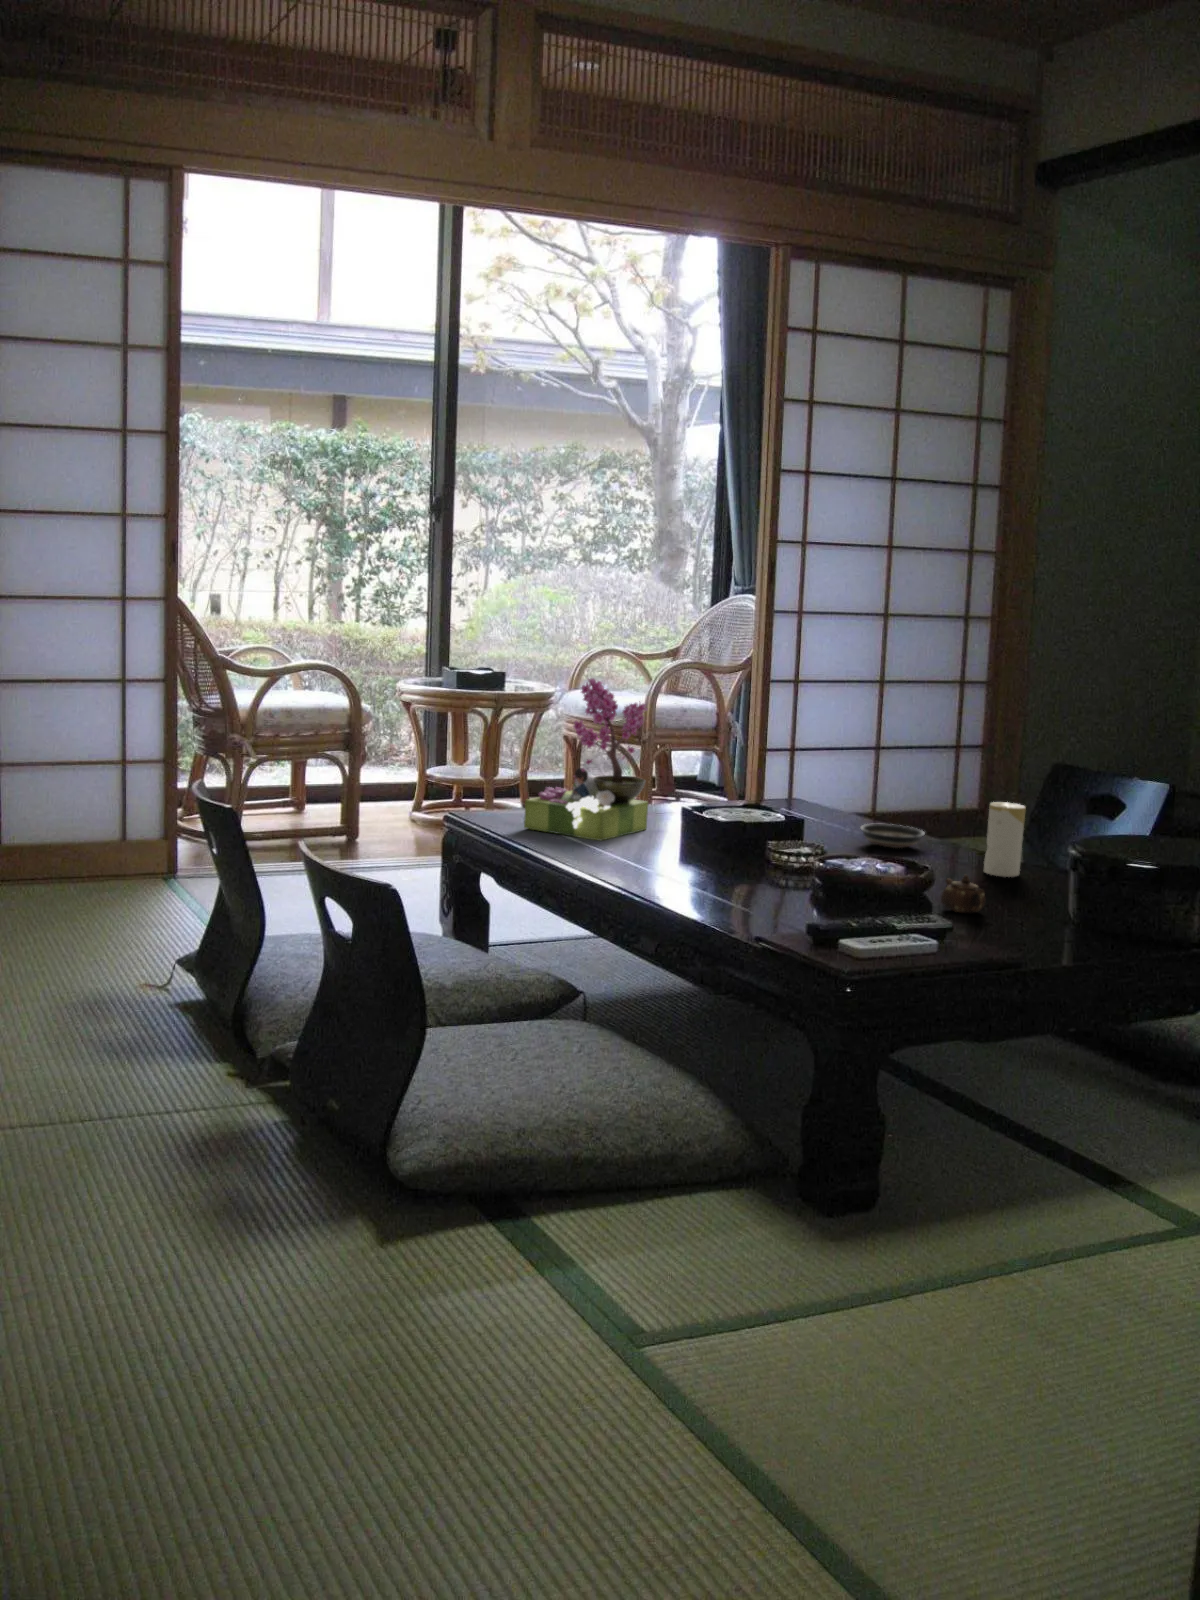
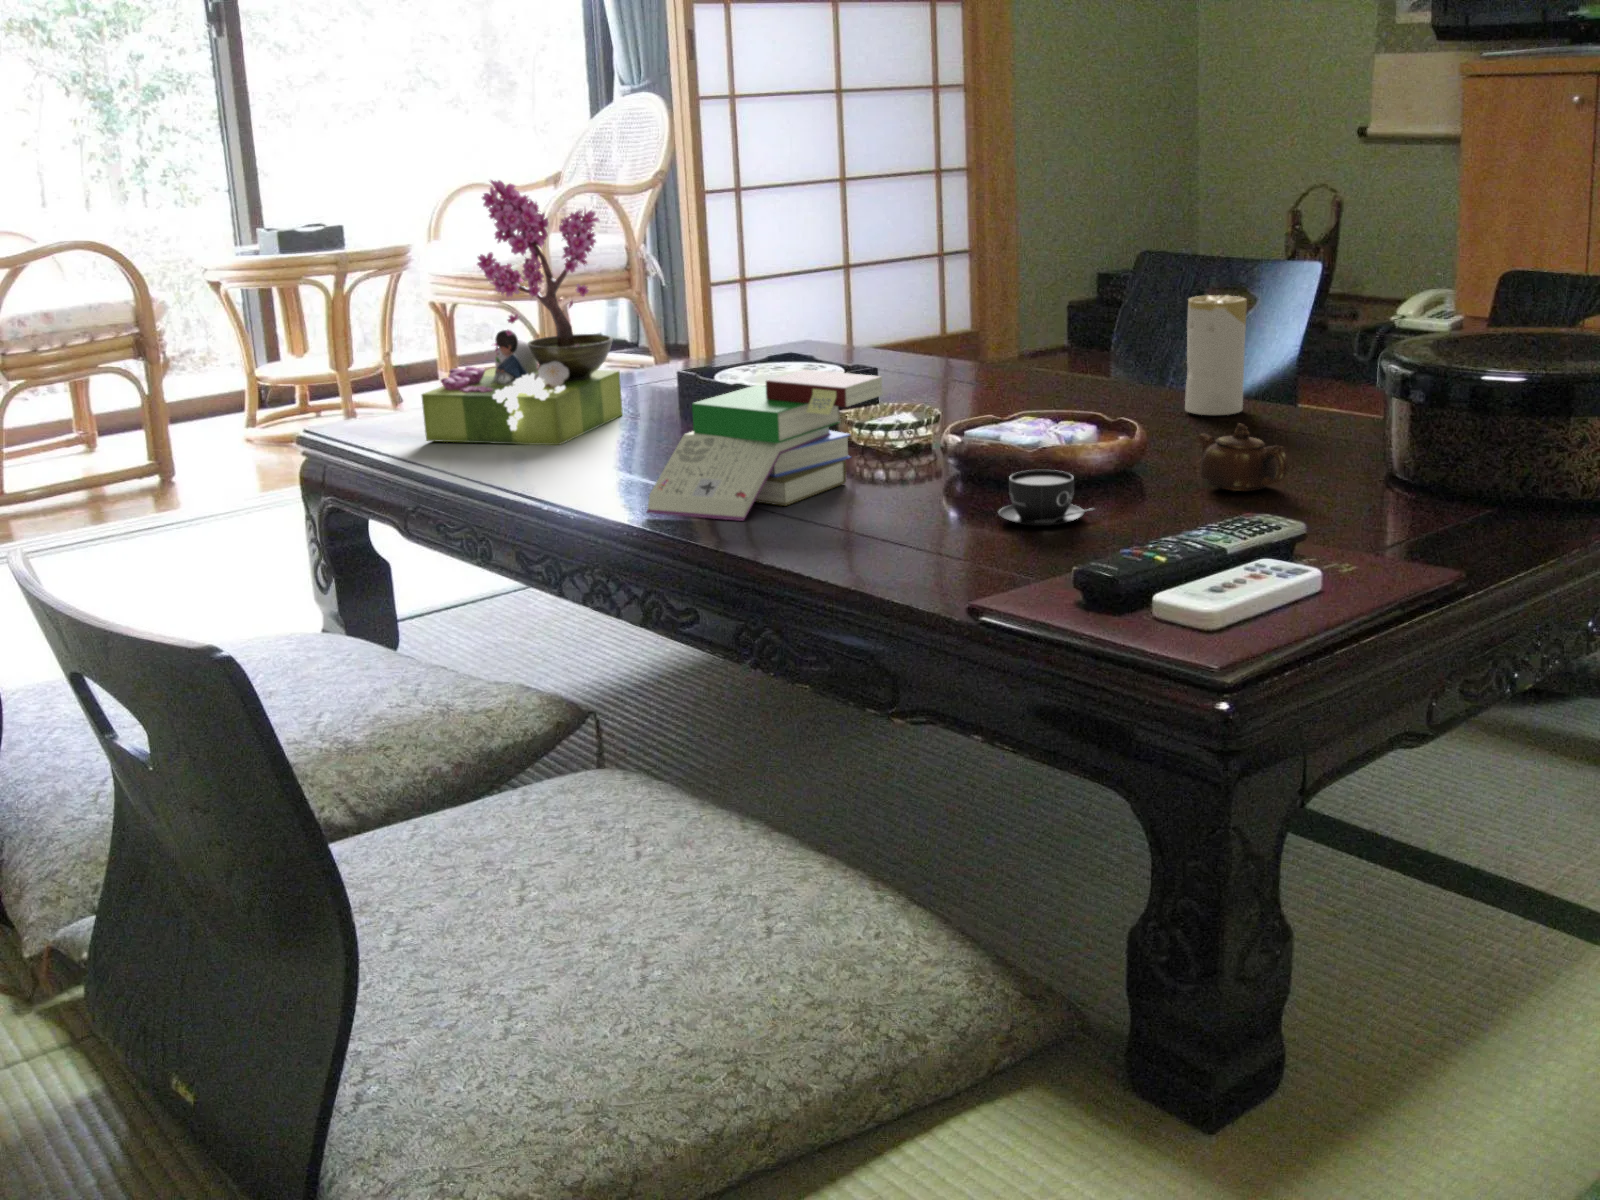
book: none [630,813,774,890] -> present [647,370,882,521]
saucer: present [861,824,925,848] -> none [956,356,1058,392]
teacup: none [815,883,869,913] -> present [998,470,1094,526]

